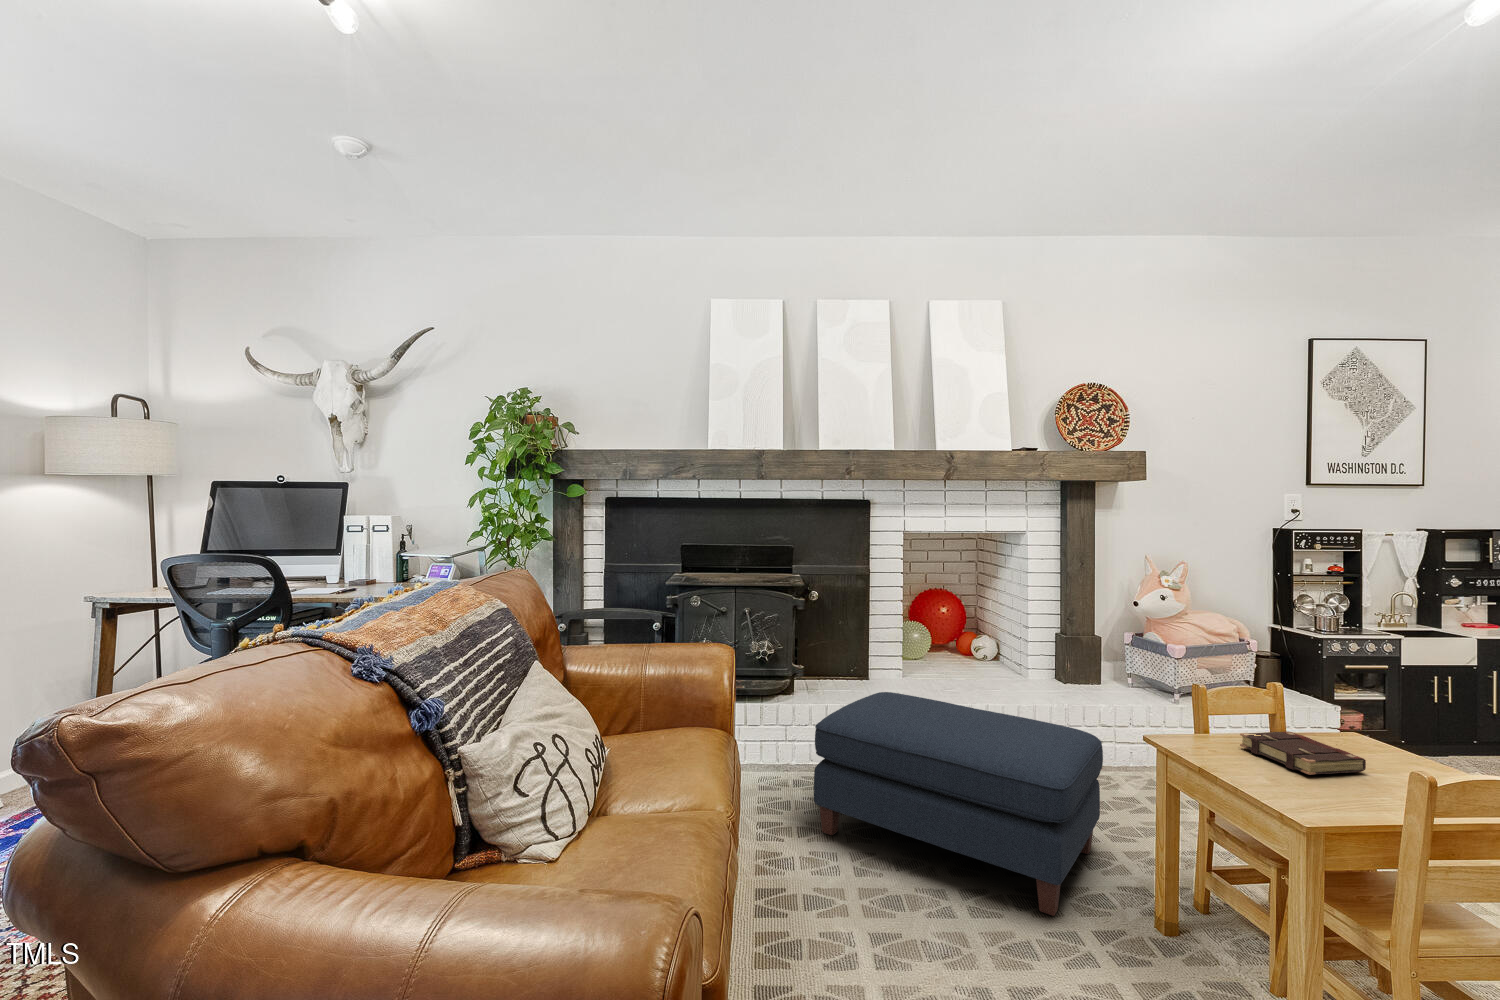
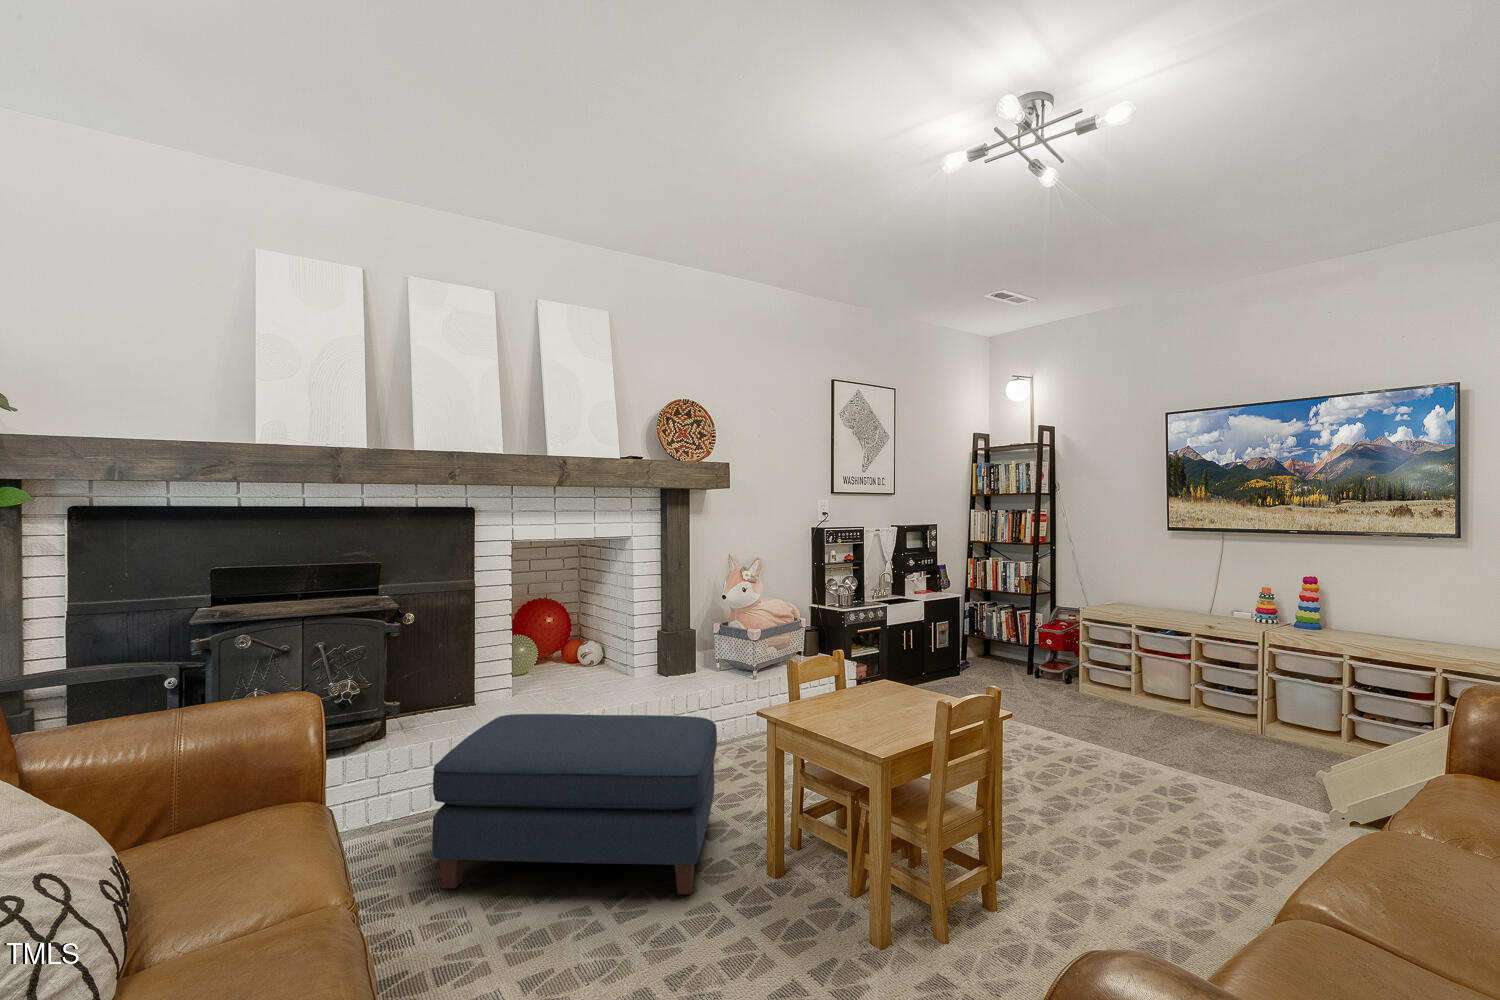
book: present [1240,731,1366,775] -> none [824,688,901,718]

